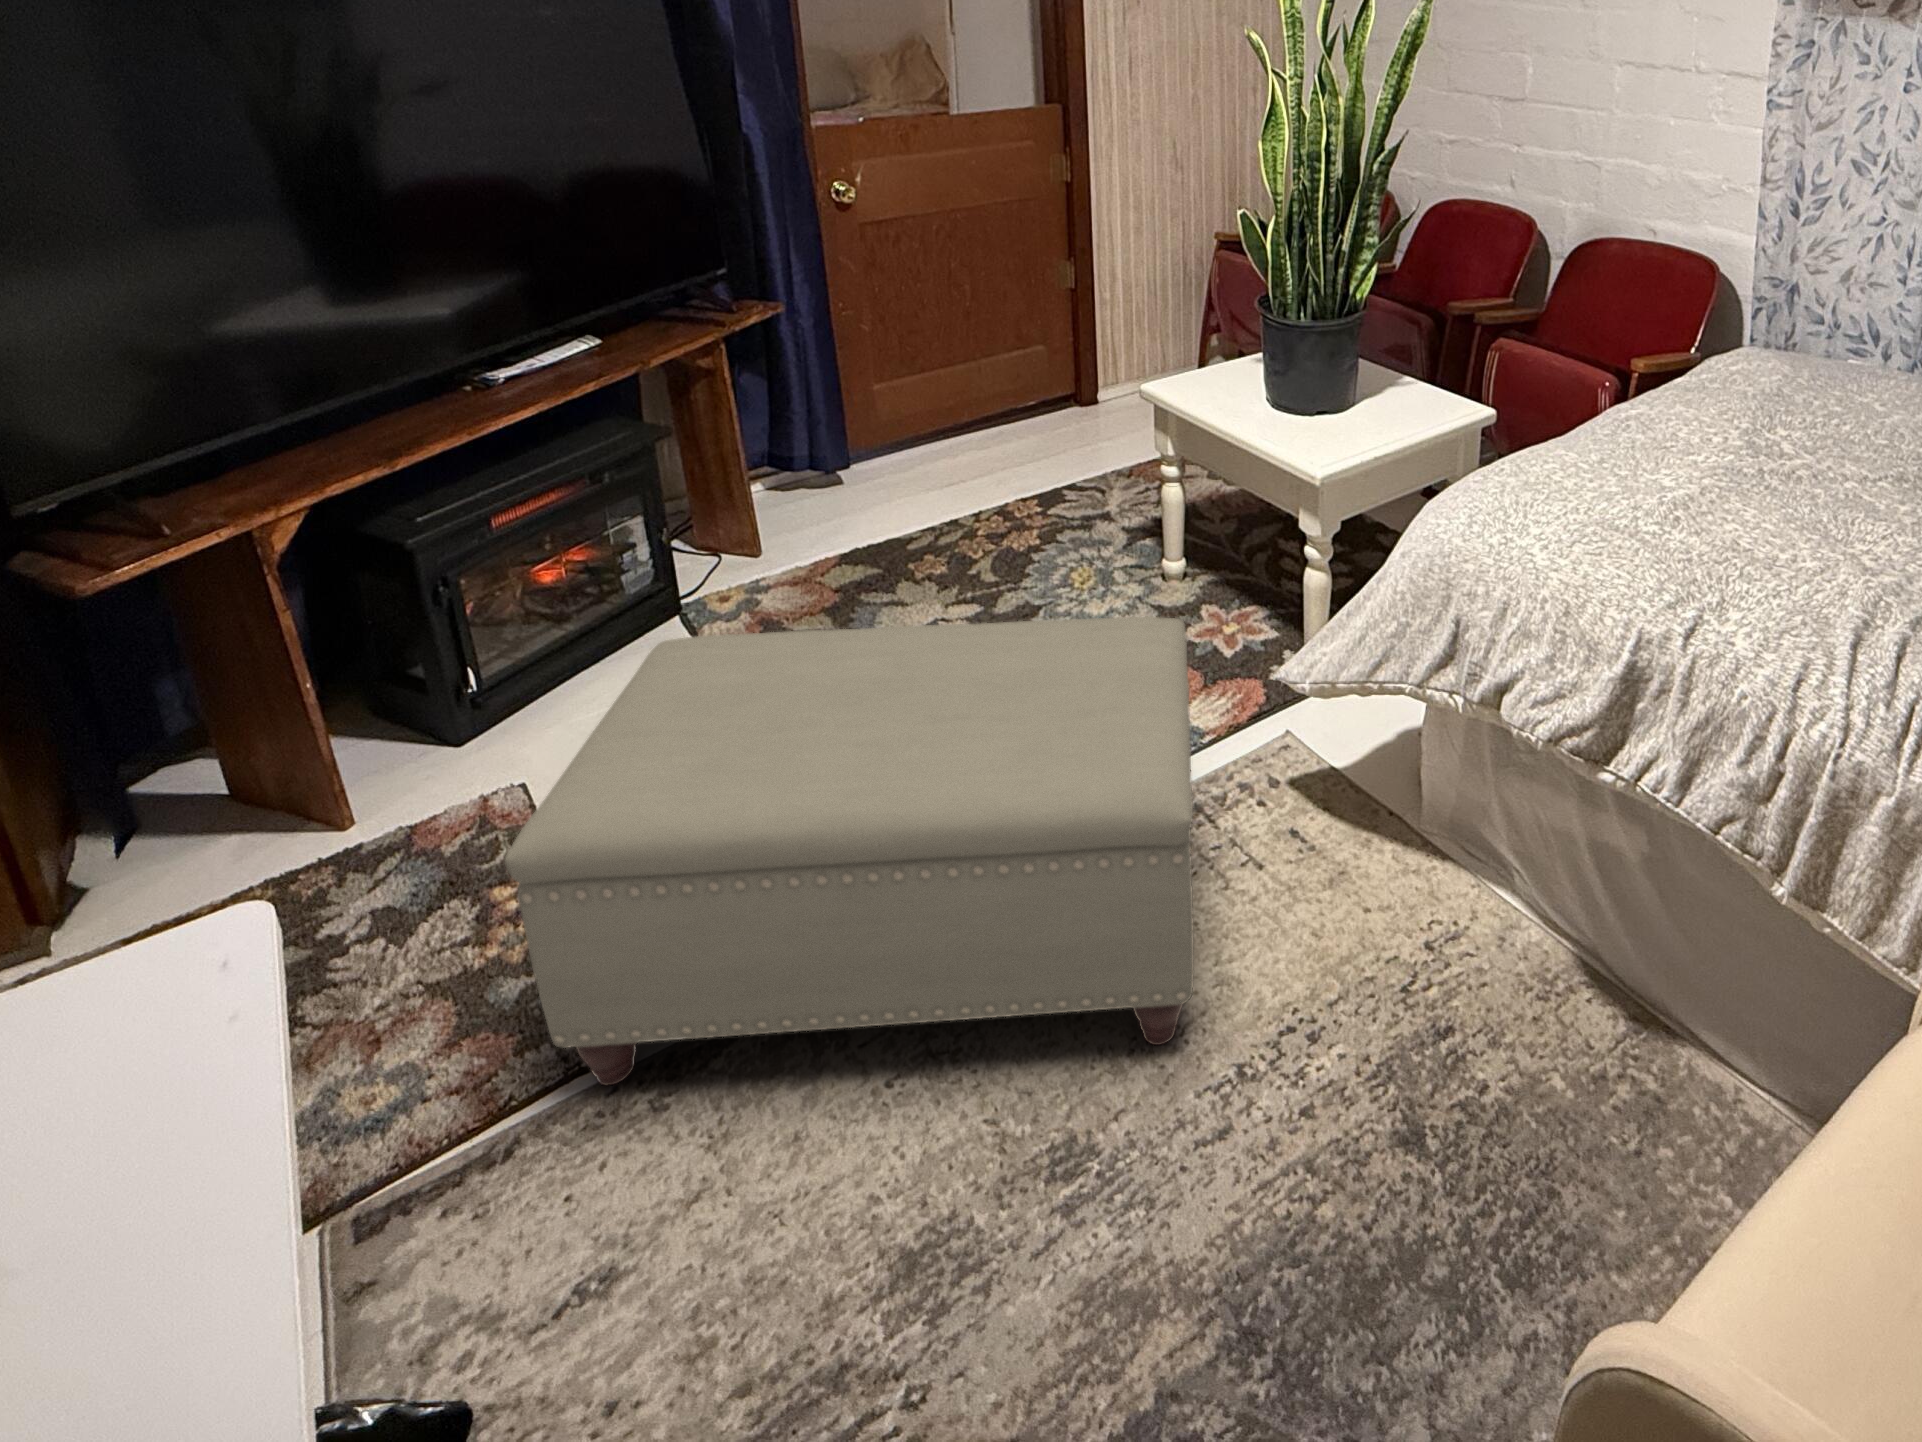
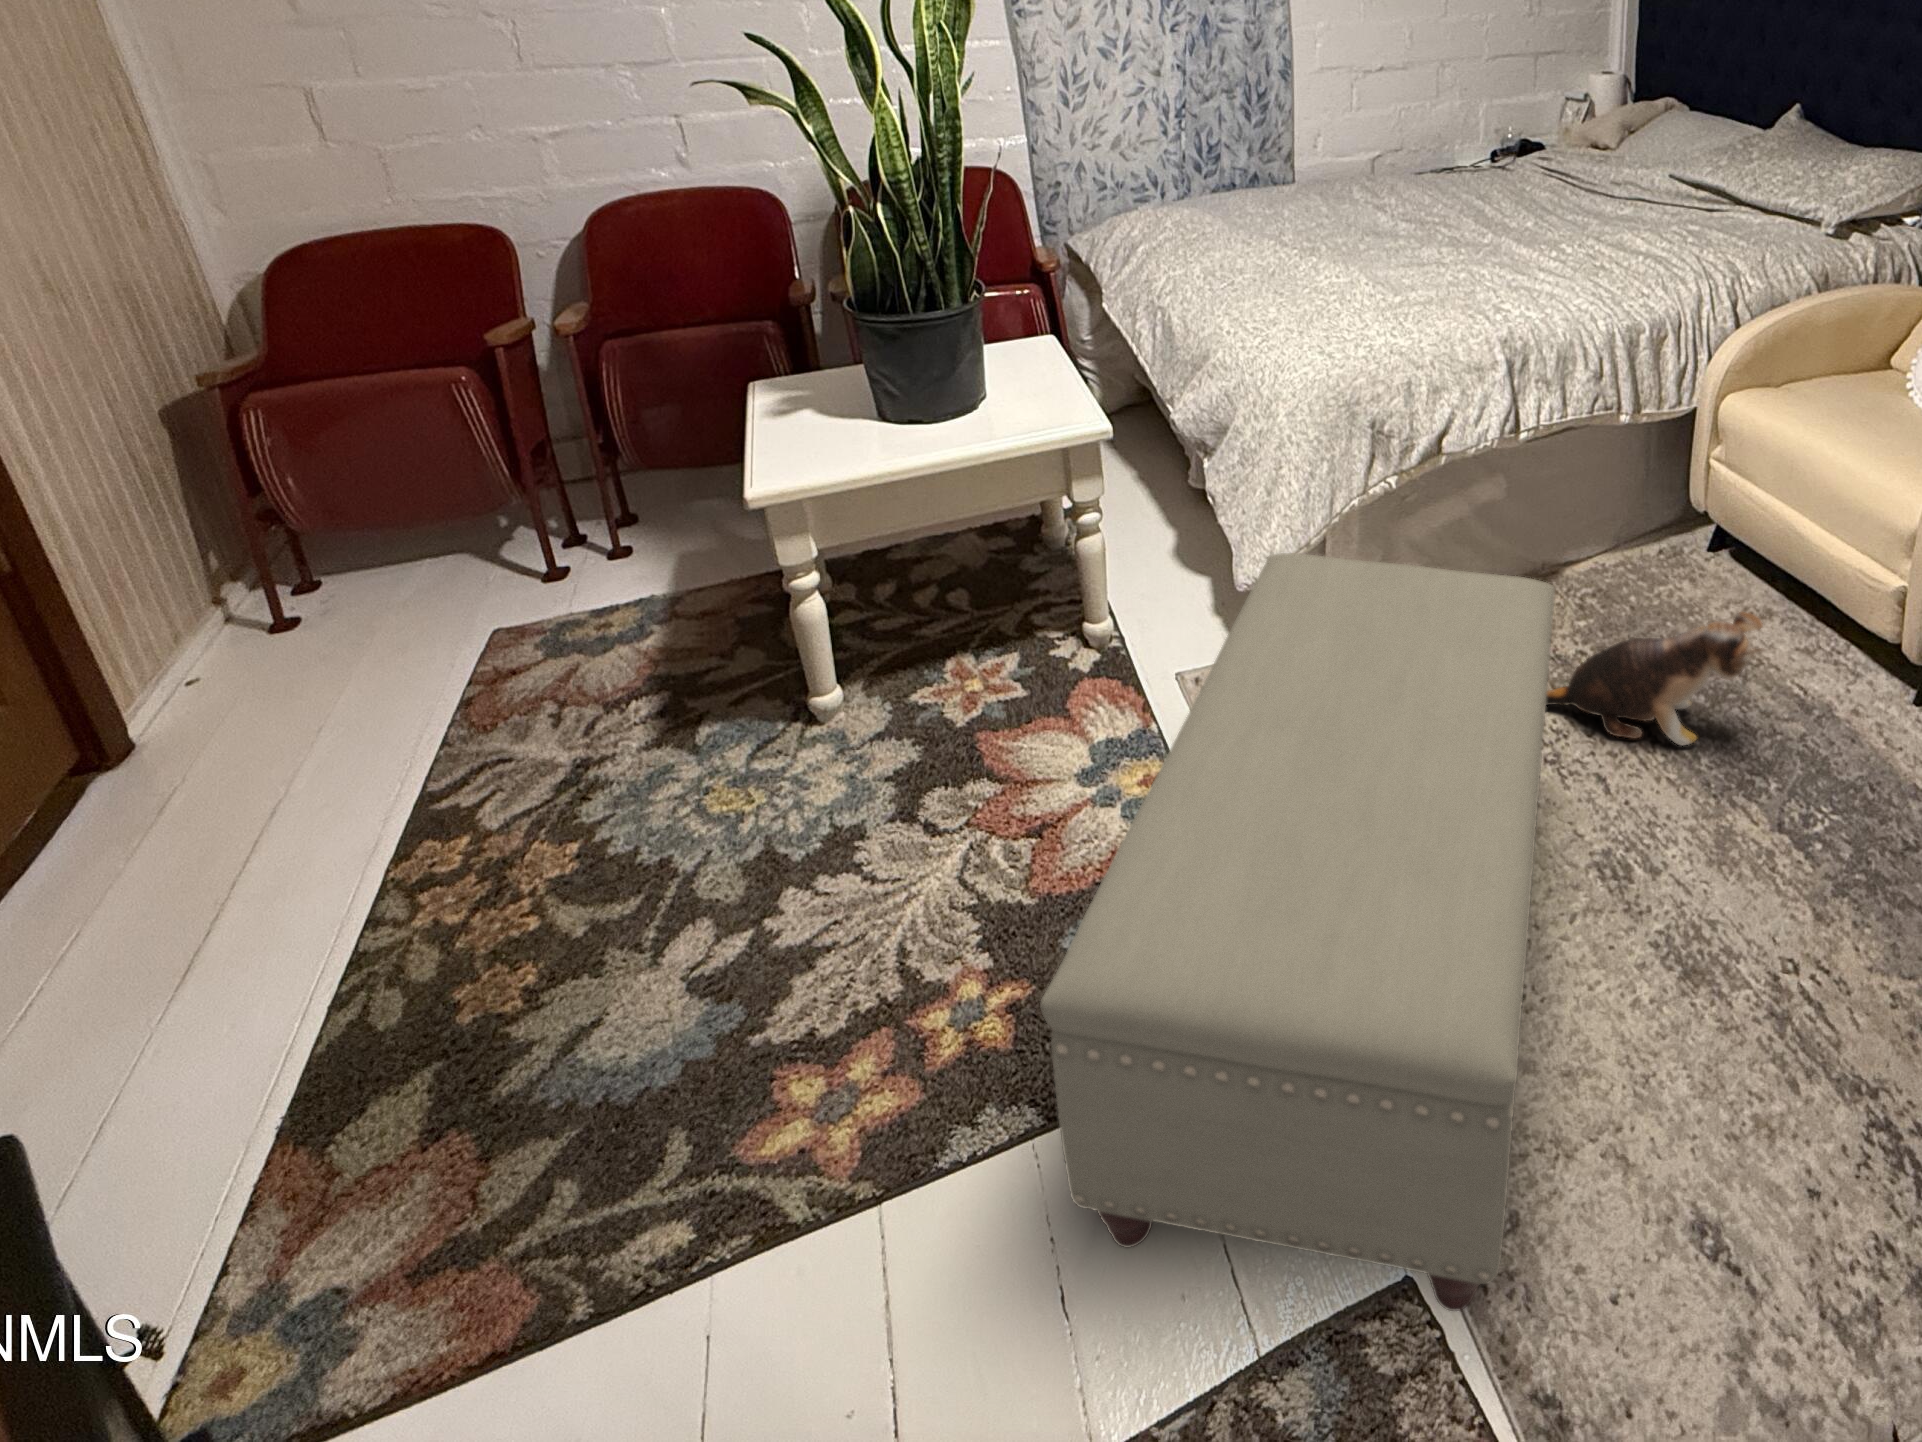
plush toy: none [1300,1013,1414,1252] -> present [1546,612,1762,745]

